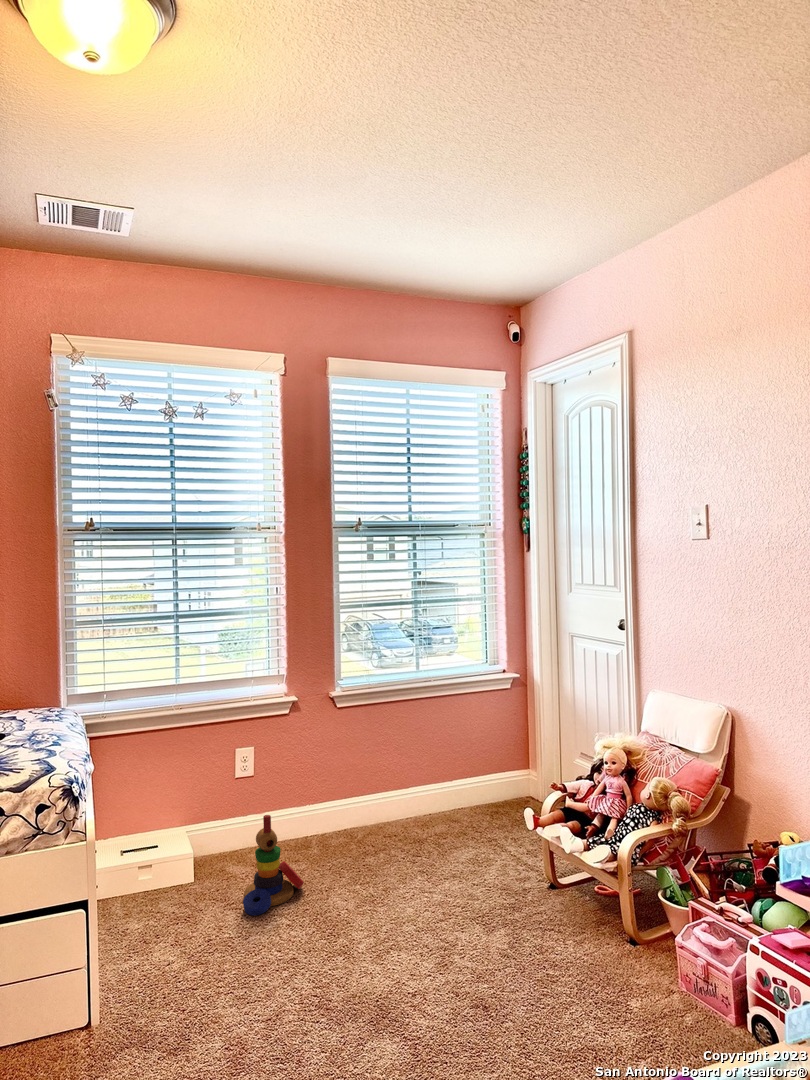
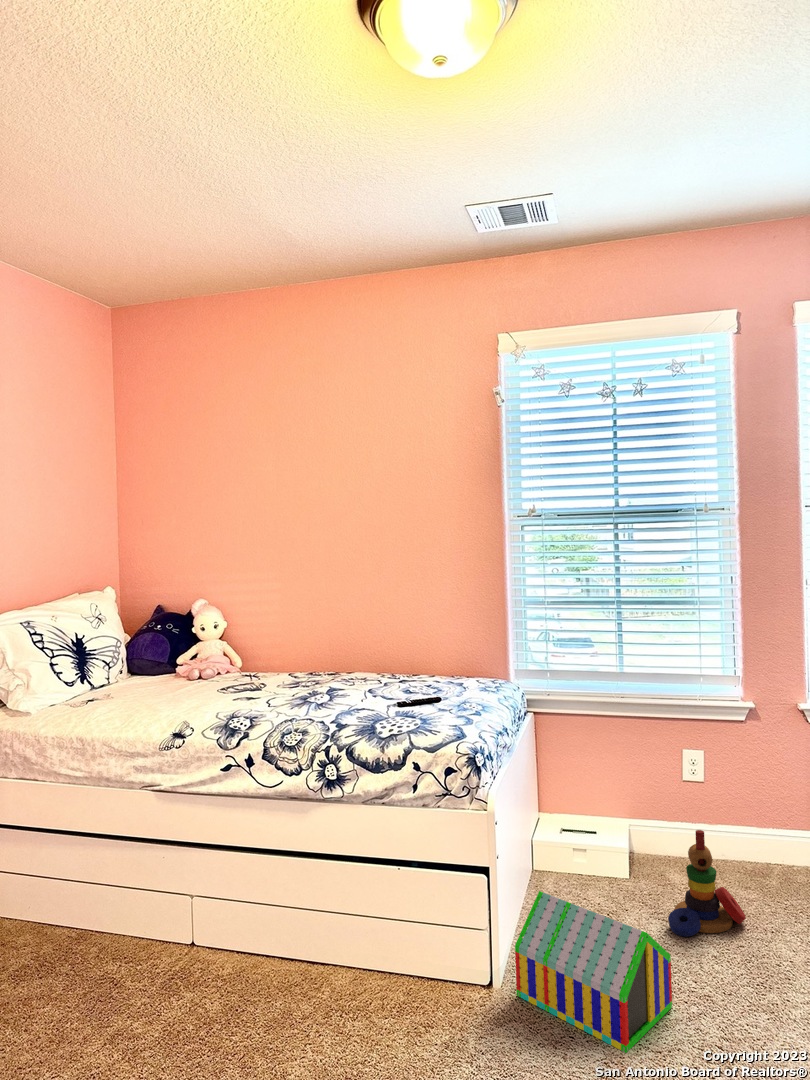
toy house: none [120,912,269,1034] -> present [515,891,672,1053]

